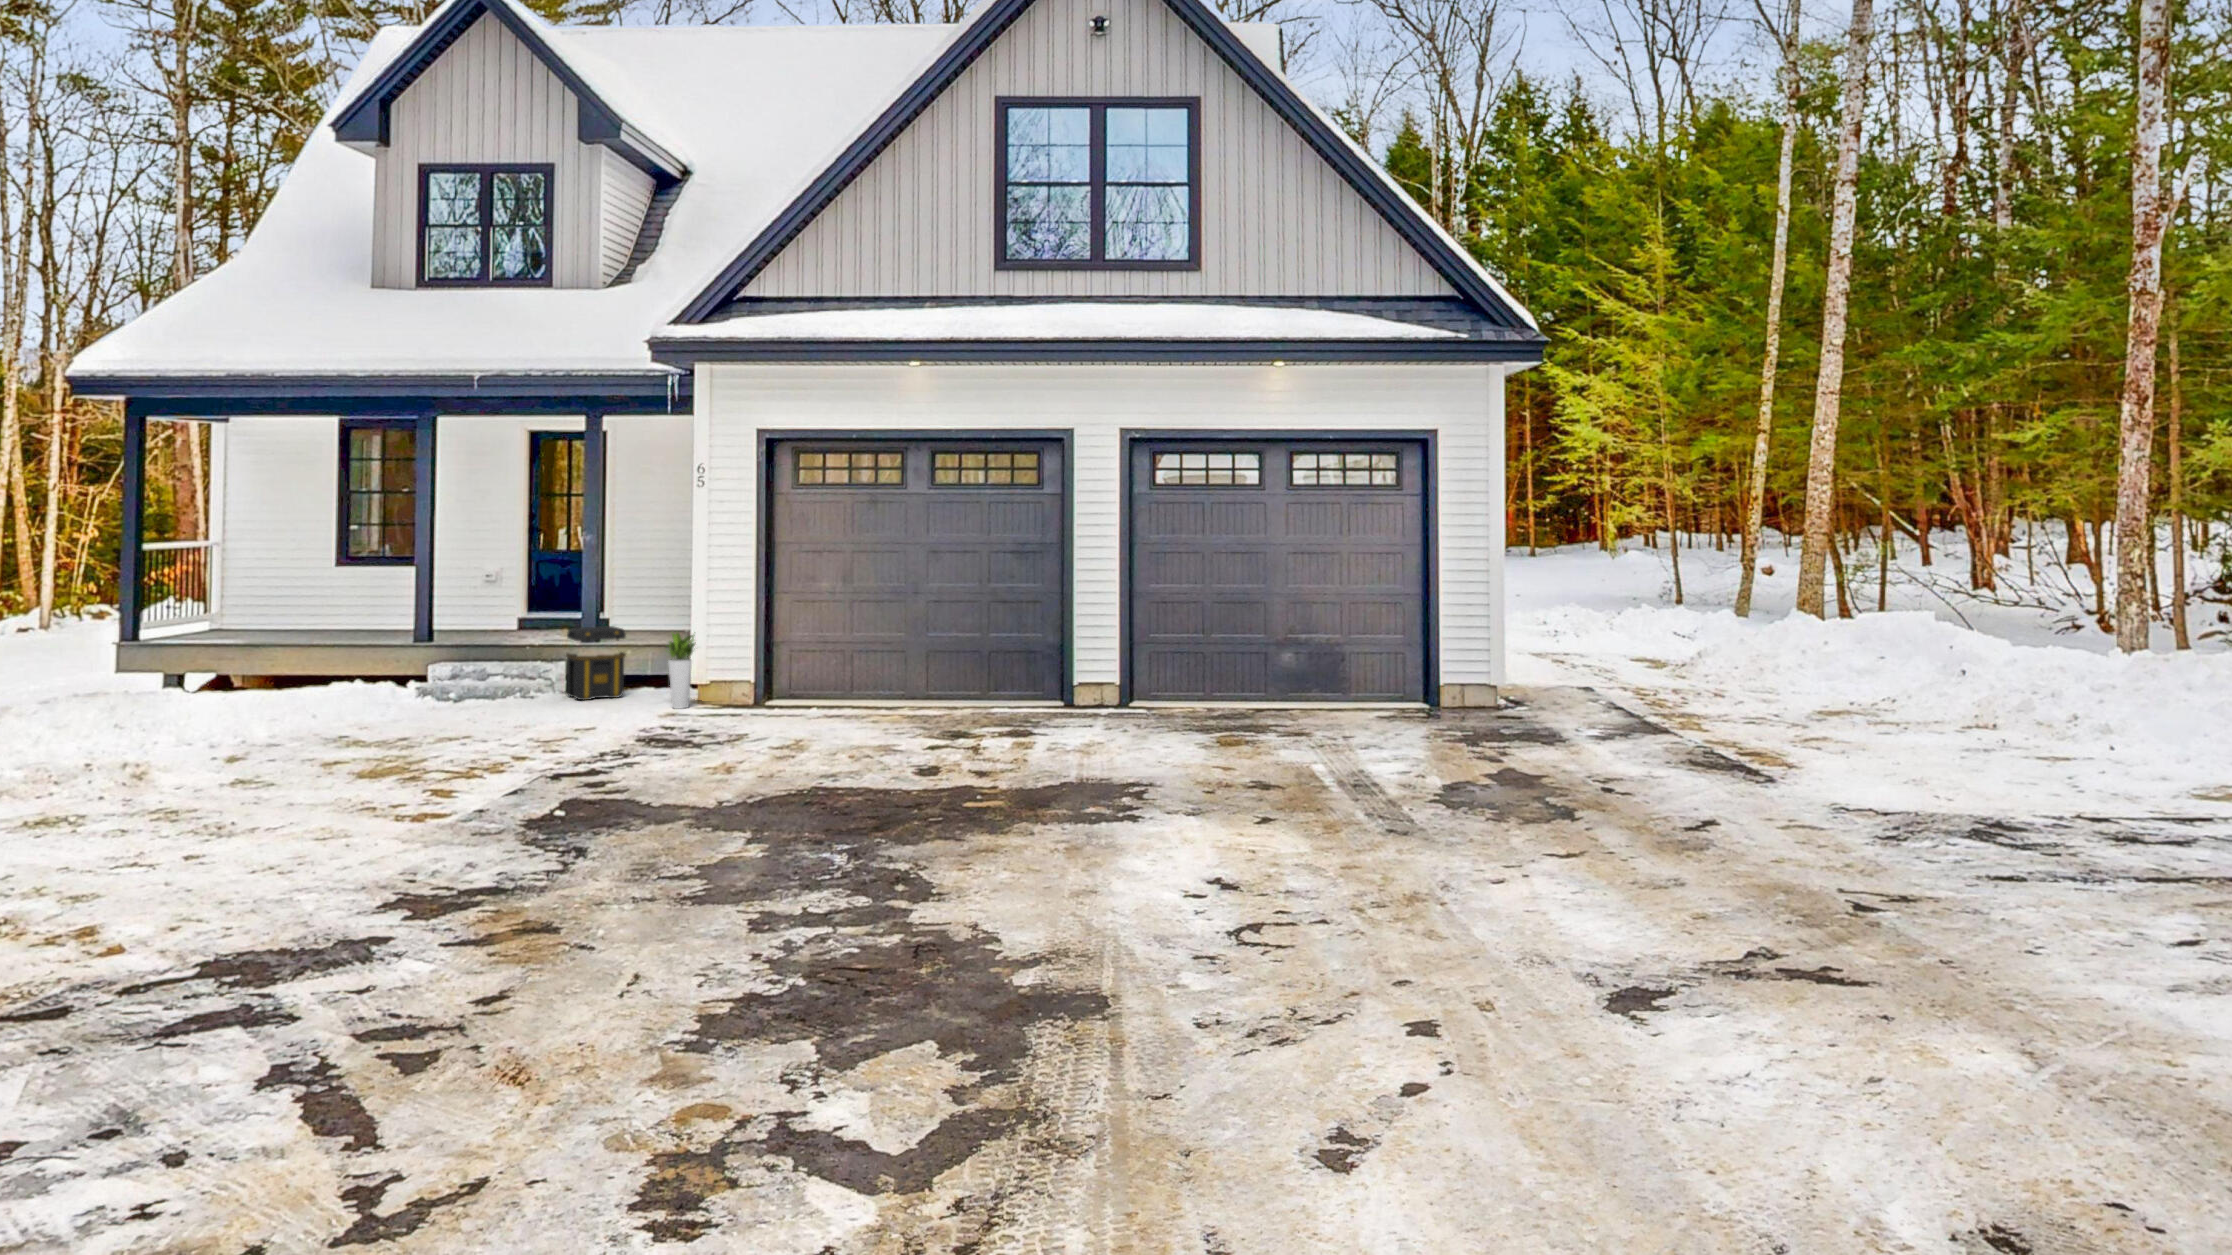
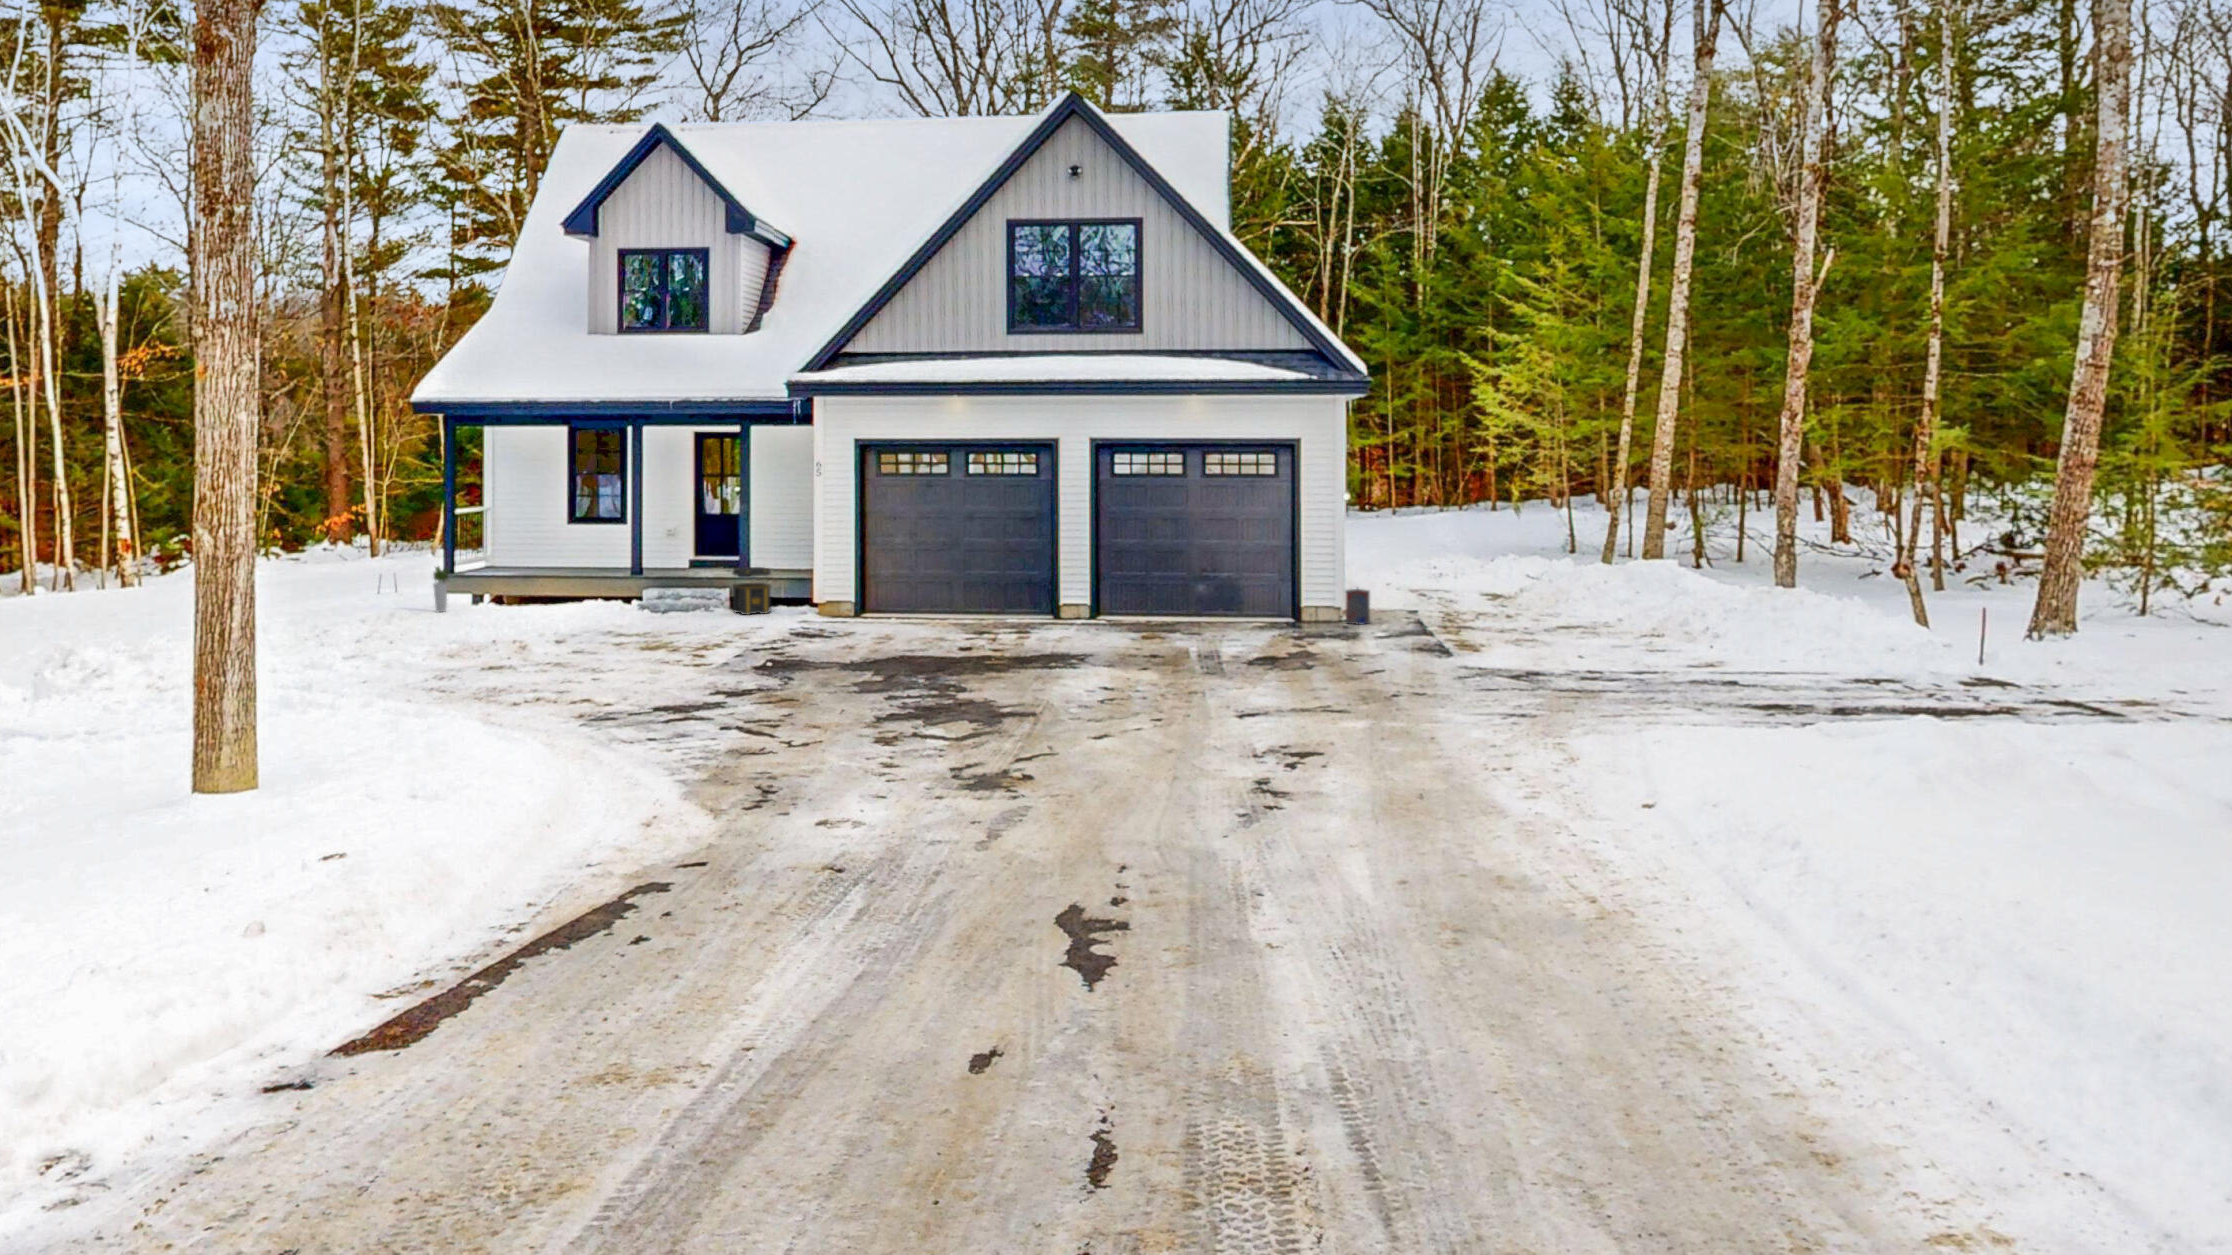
planter: present [668,633,696,709] -> present [433,567,449,612]
trash can: none [1501,651,1539,710] -> present [1346,588,1370,624]

